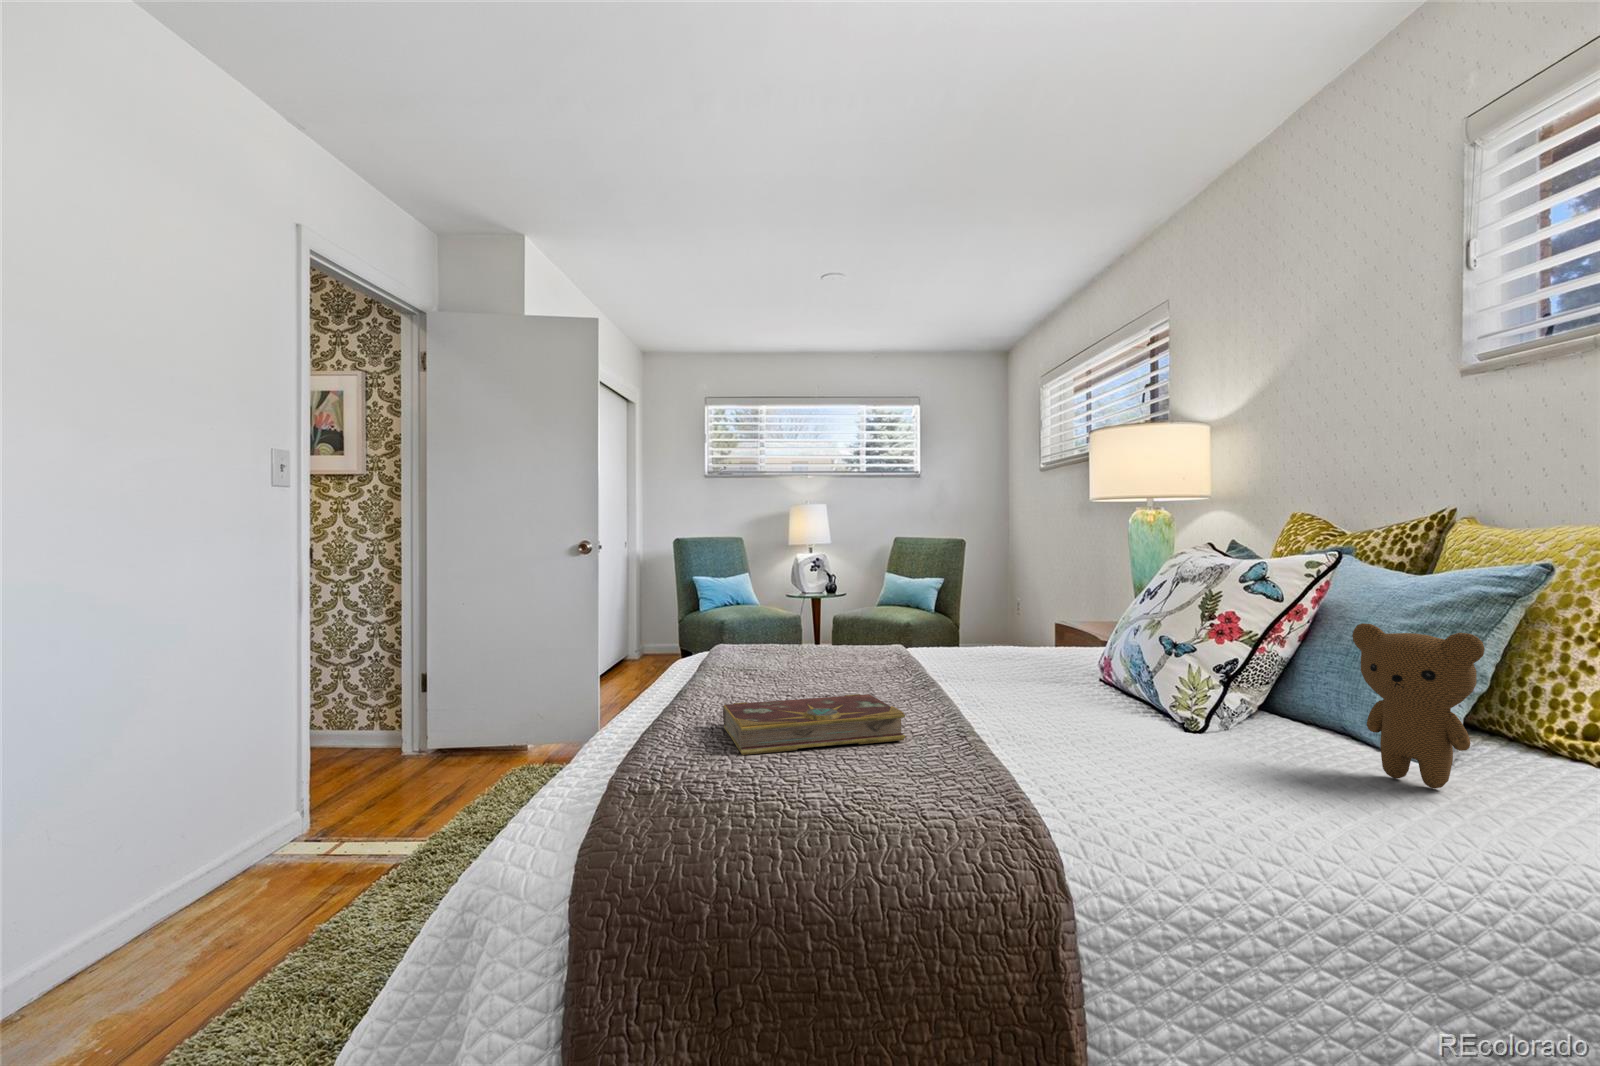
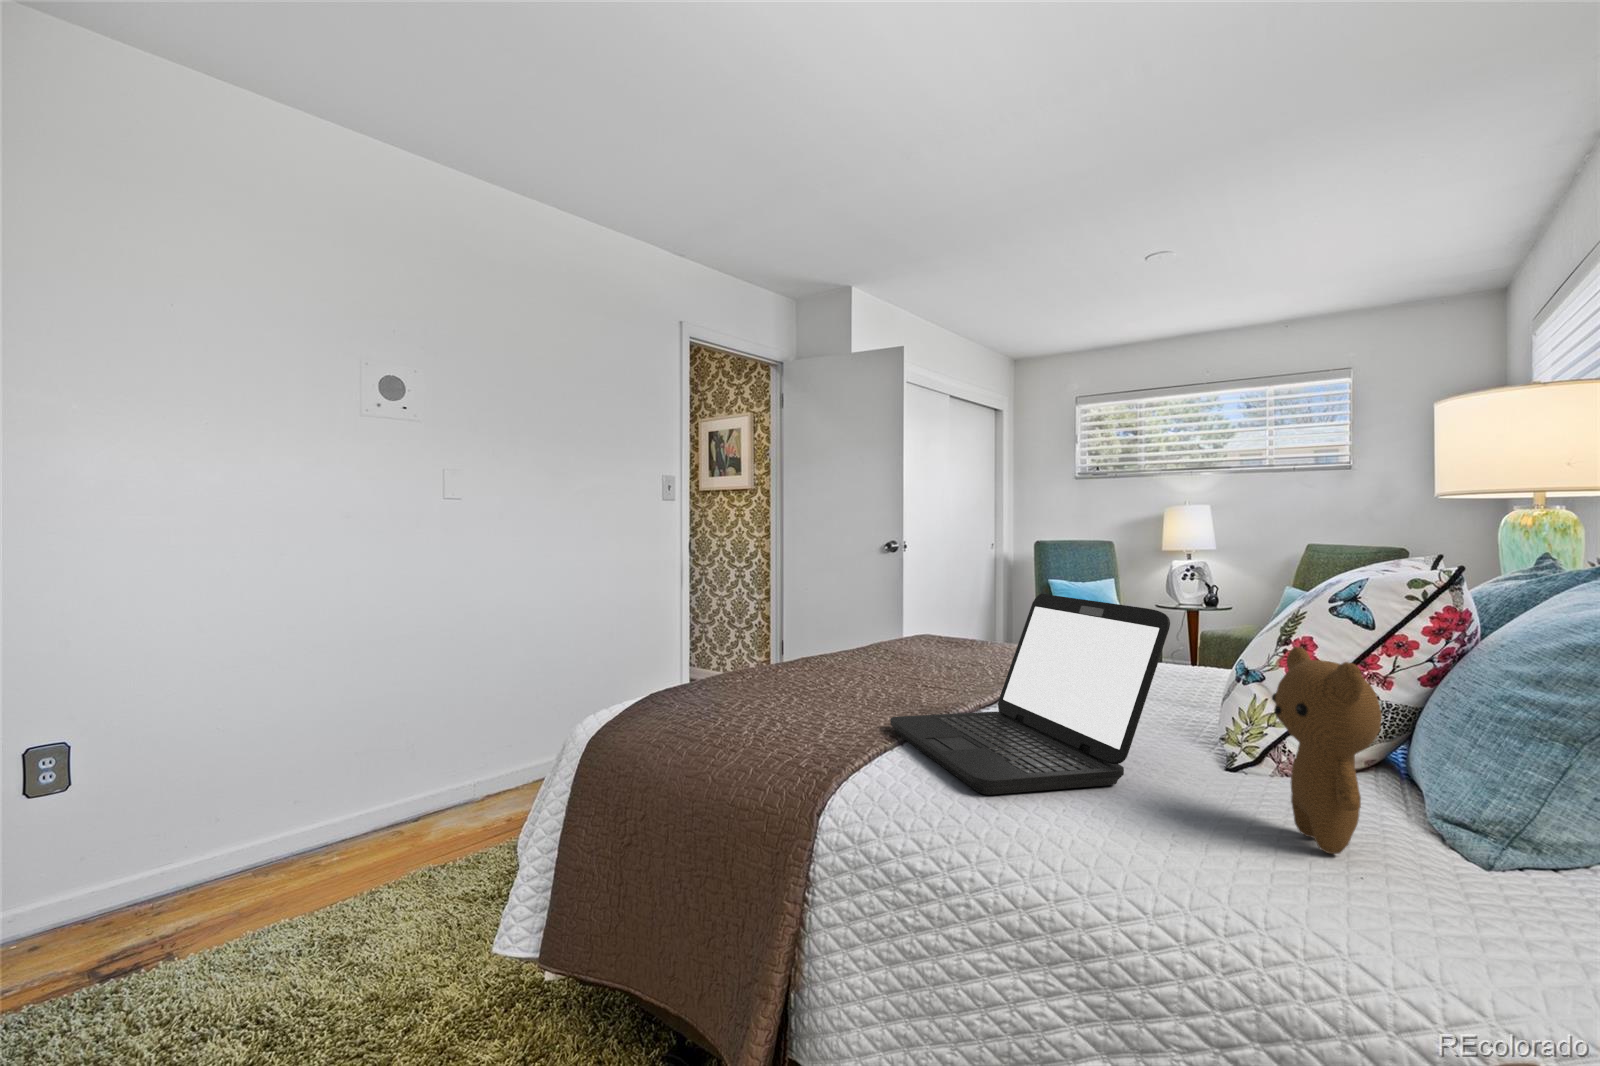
laptop: none [958,592,1242,808] -> present [890,594,1170,795]
book: present [723,694,905,755] -> none [750,665,902,711]

